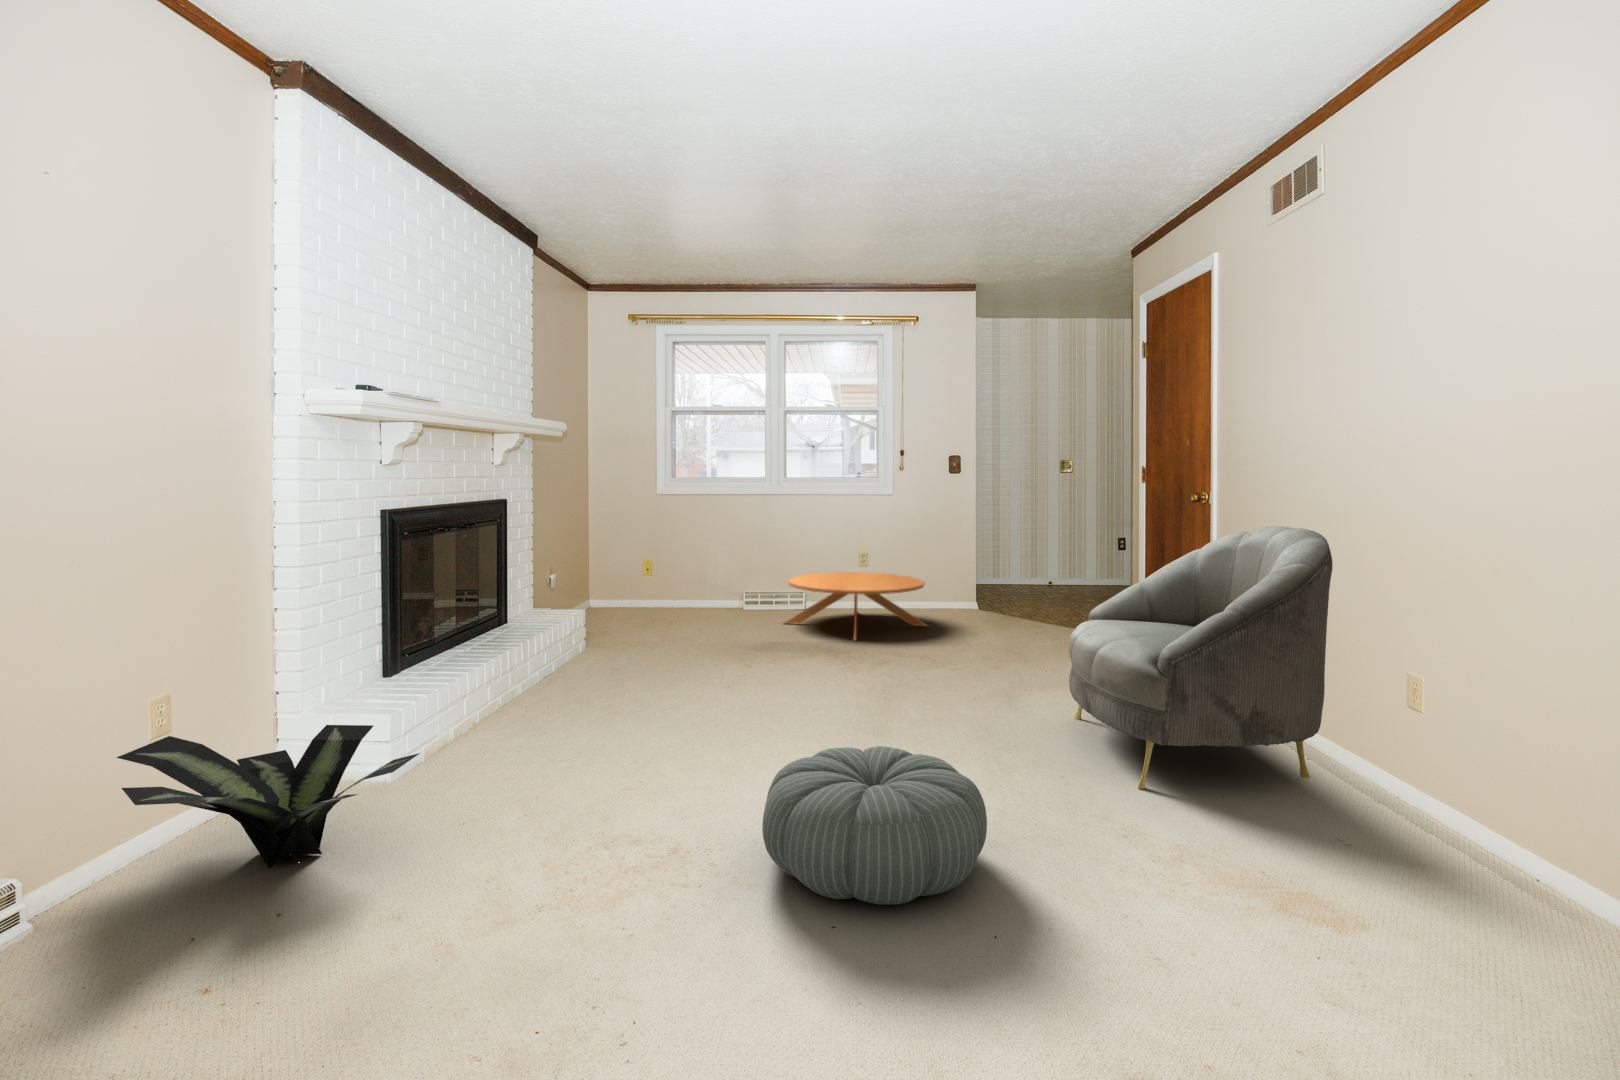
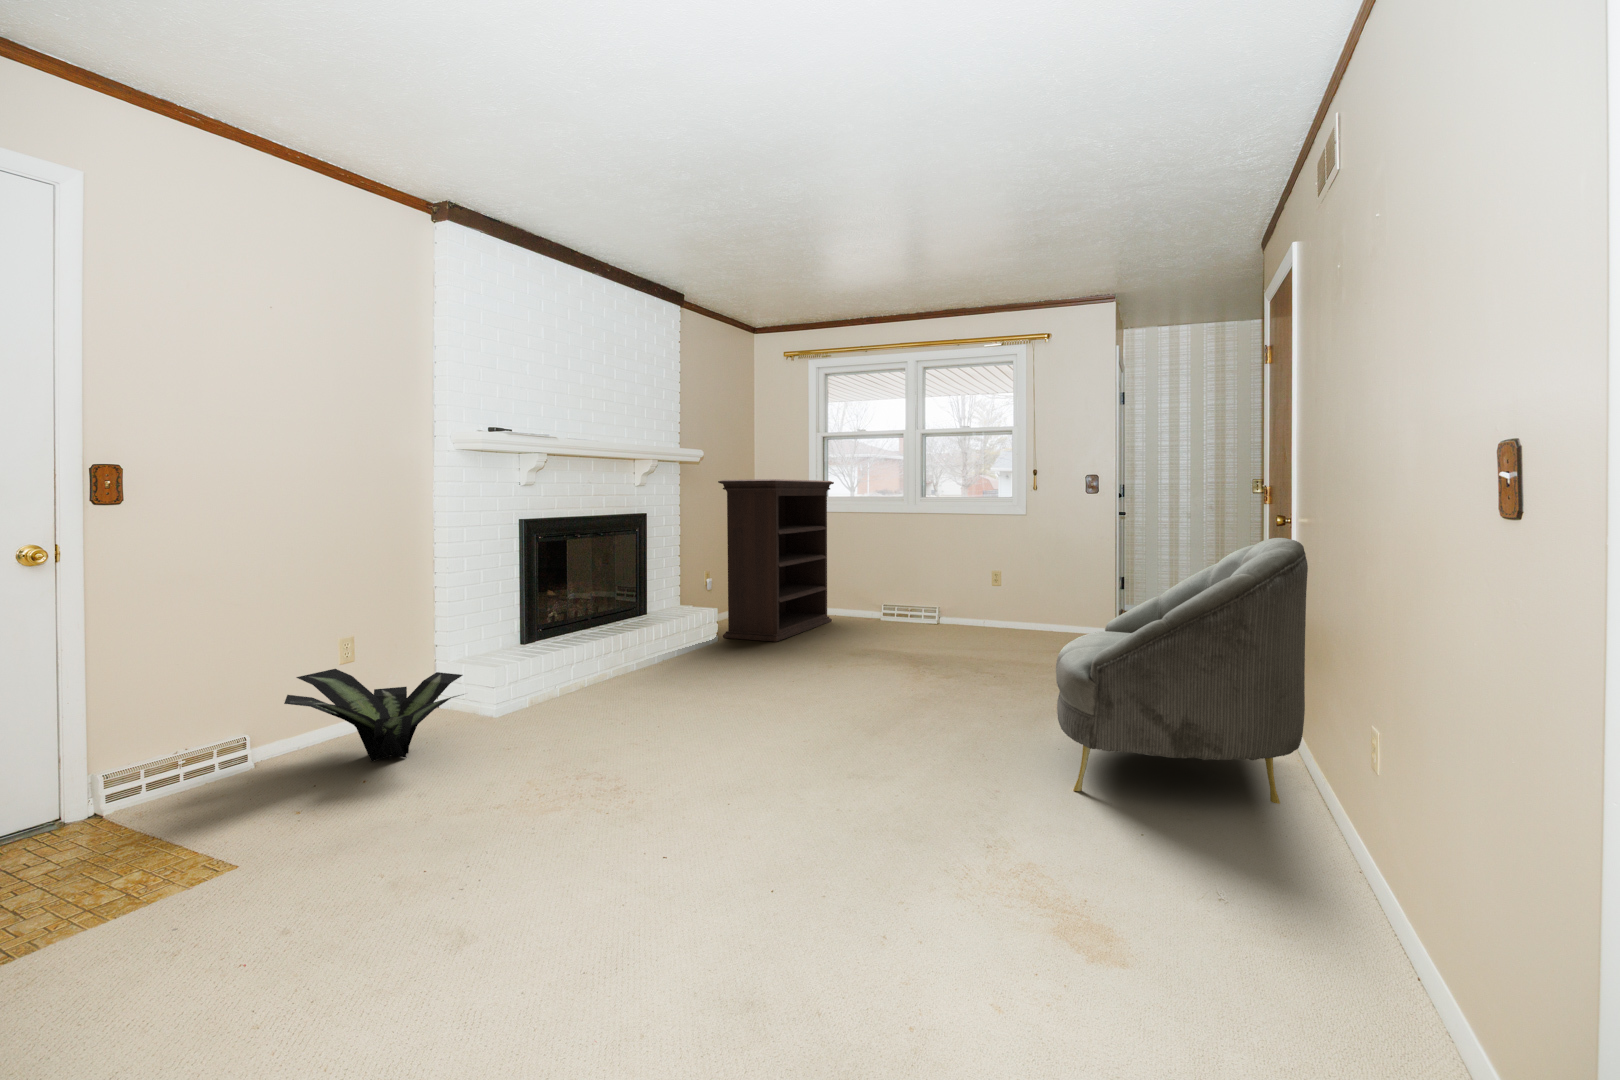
bookshelf: none [581,457,691,641] -> present [718,479,834,642]
coffee table: present [784,572,928,640] -> none [904,588,1048,651]
pouf: present [762,746,987,905] -> none [665,717,851,838]

